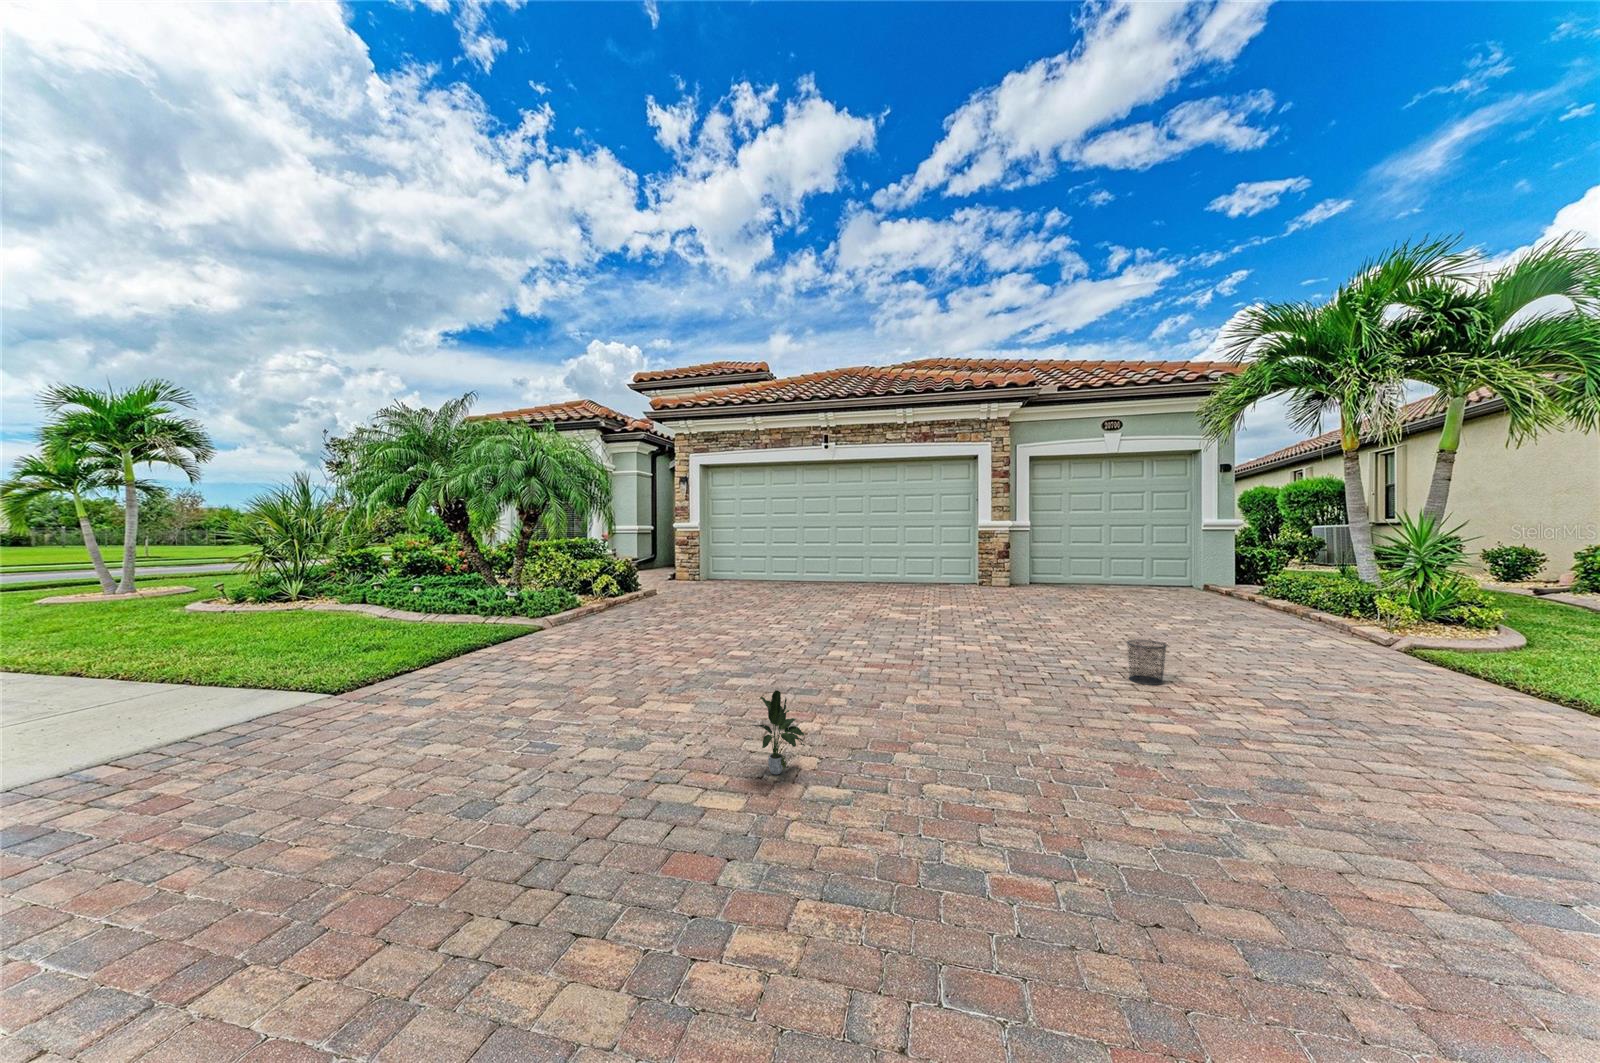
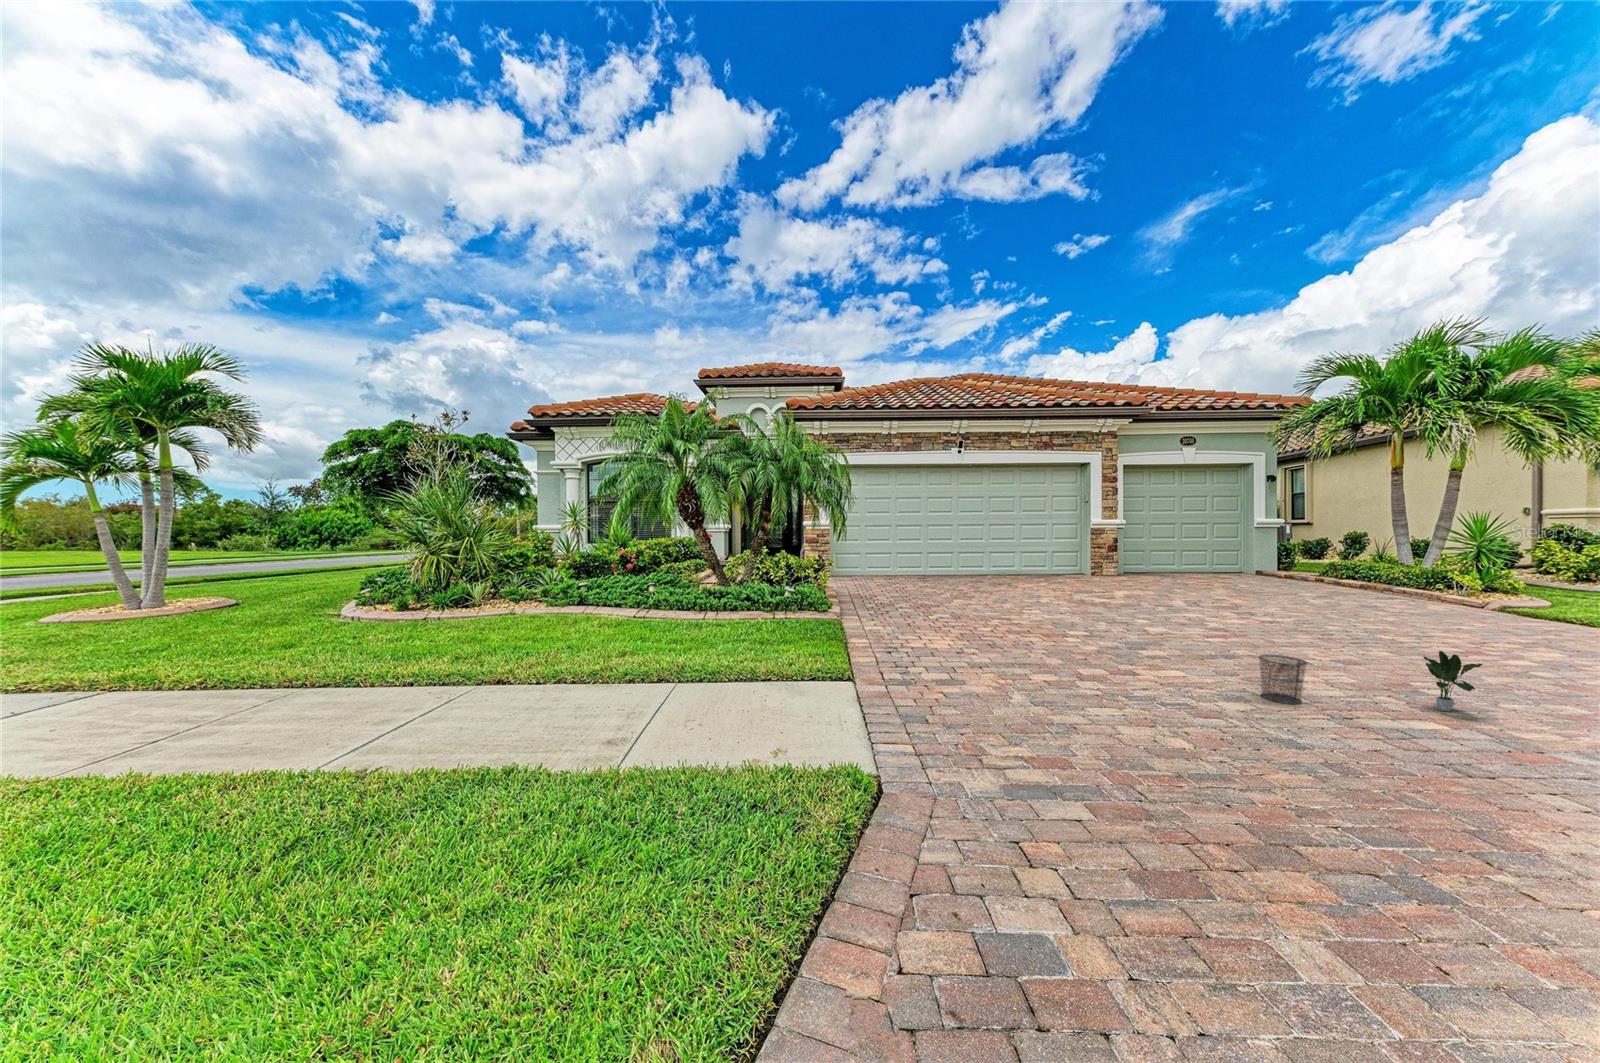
waste bin: present [1127,640,1167,685] -> present [1259,655,1307,704]

